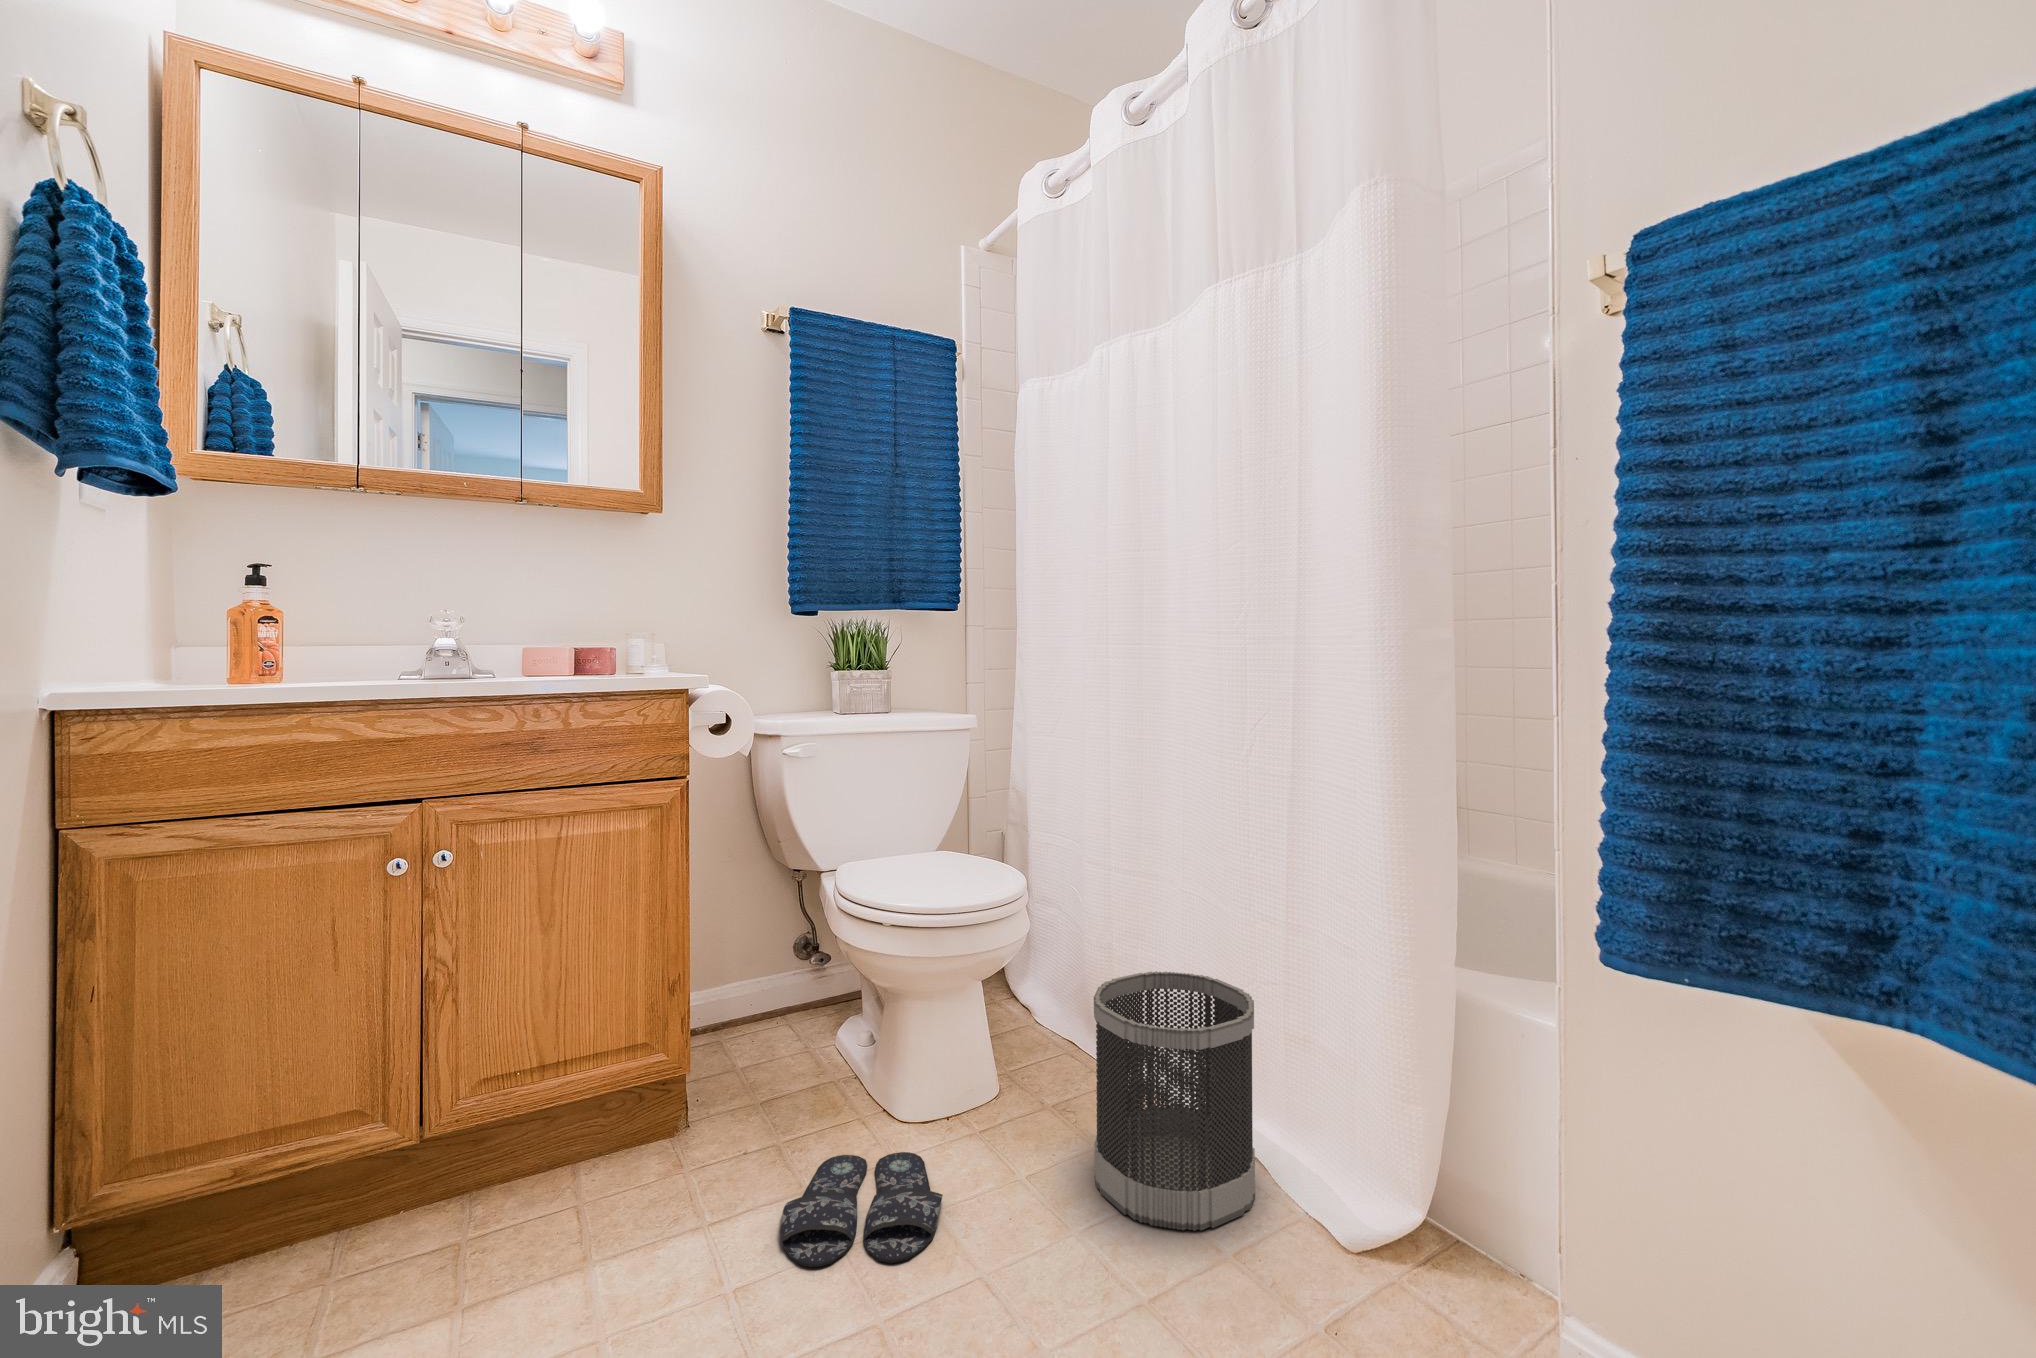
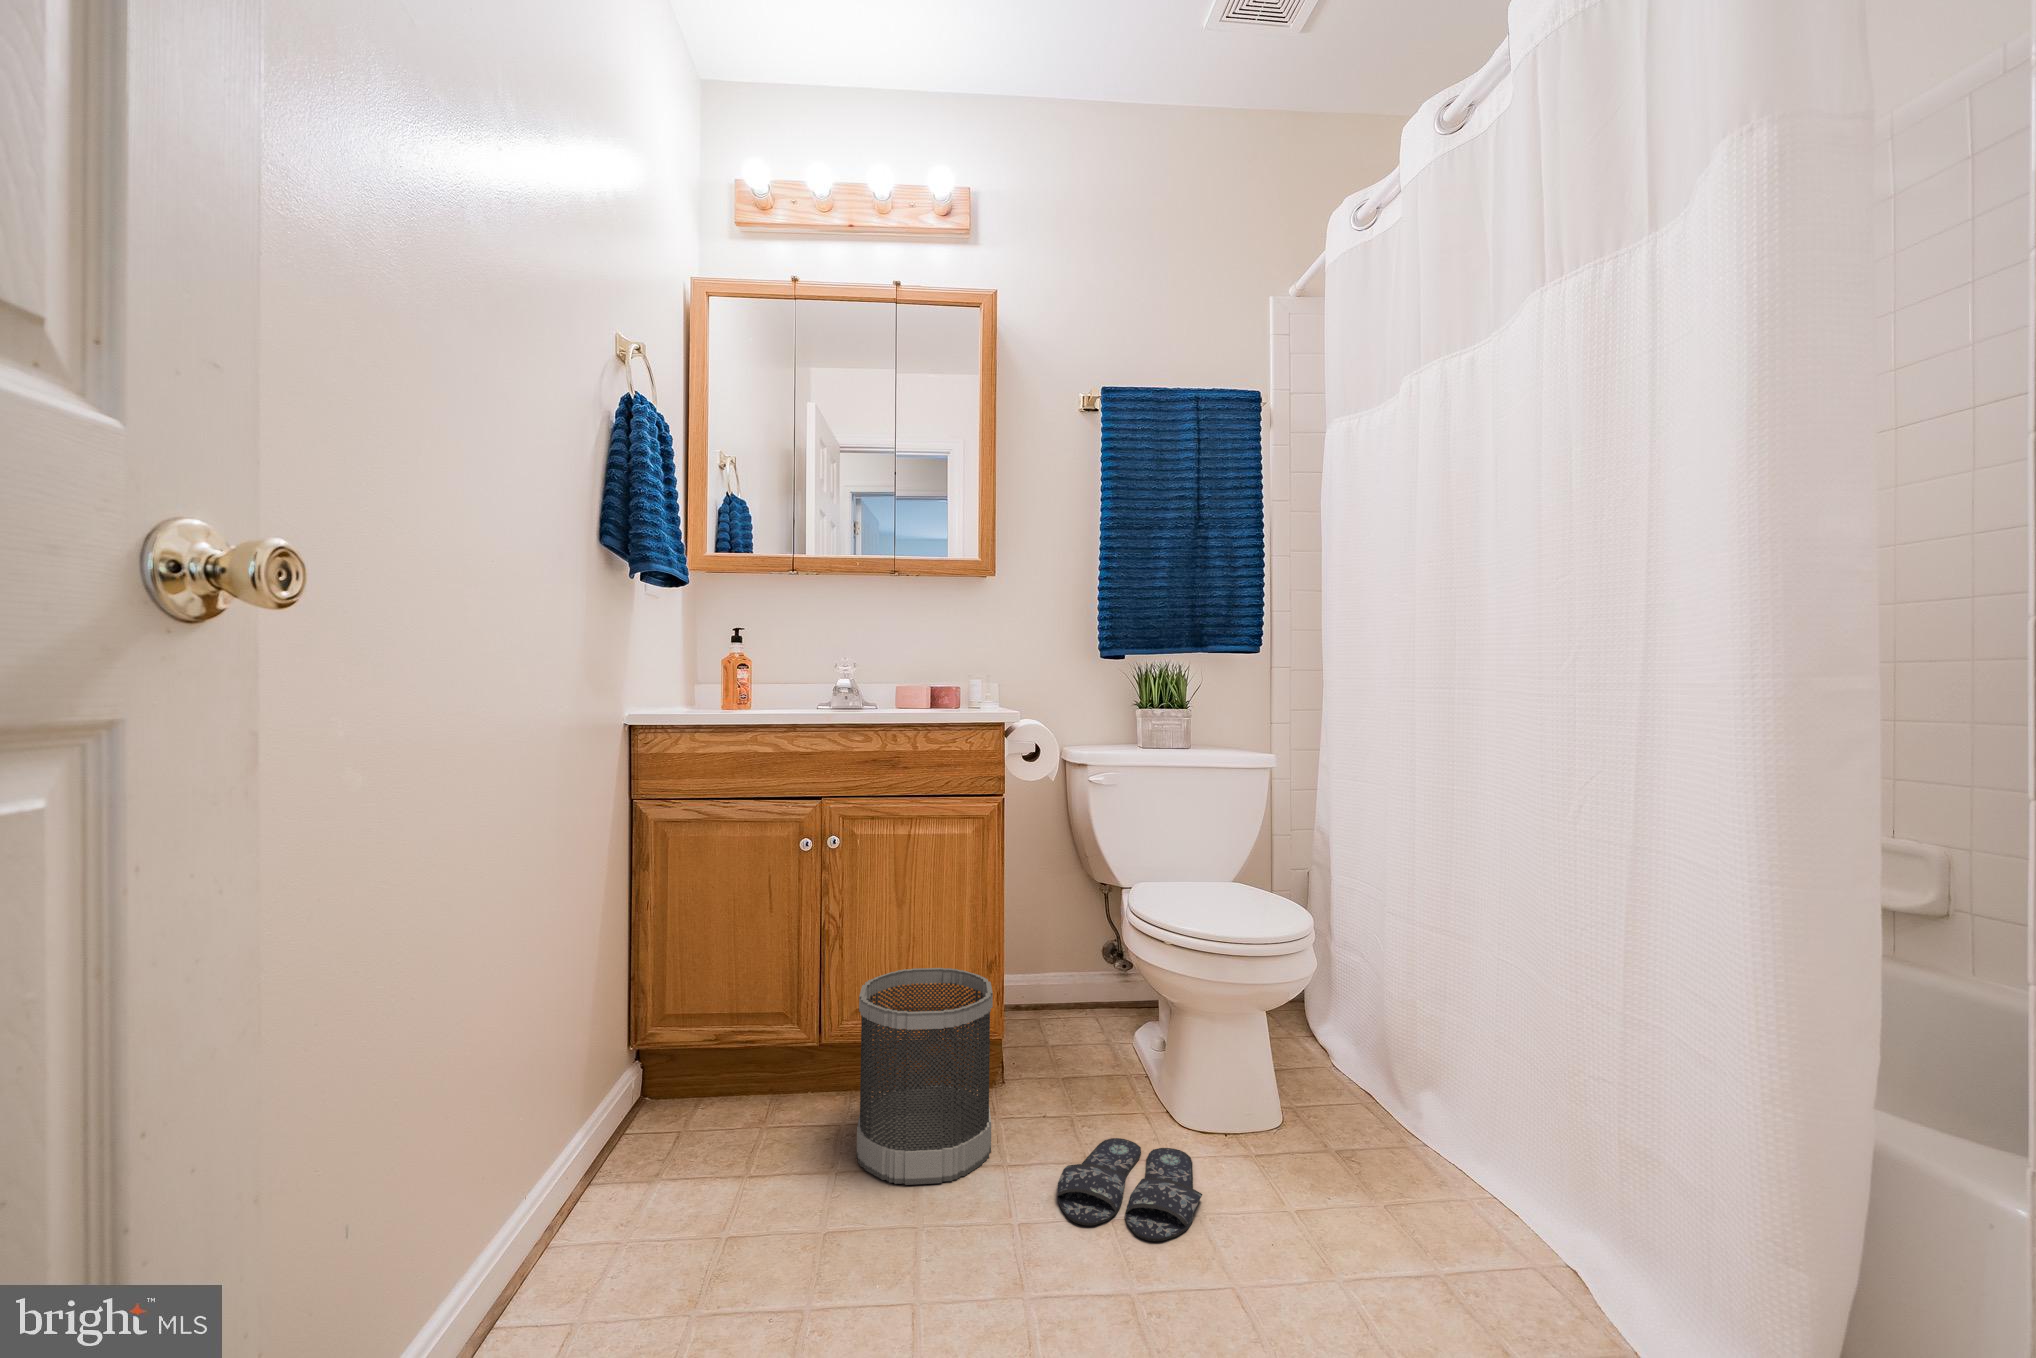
wastebasket: present [1094,971,1255,1231] -> present [857,968,993,1185]

